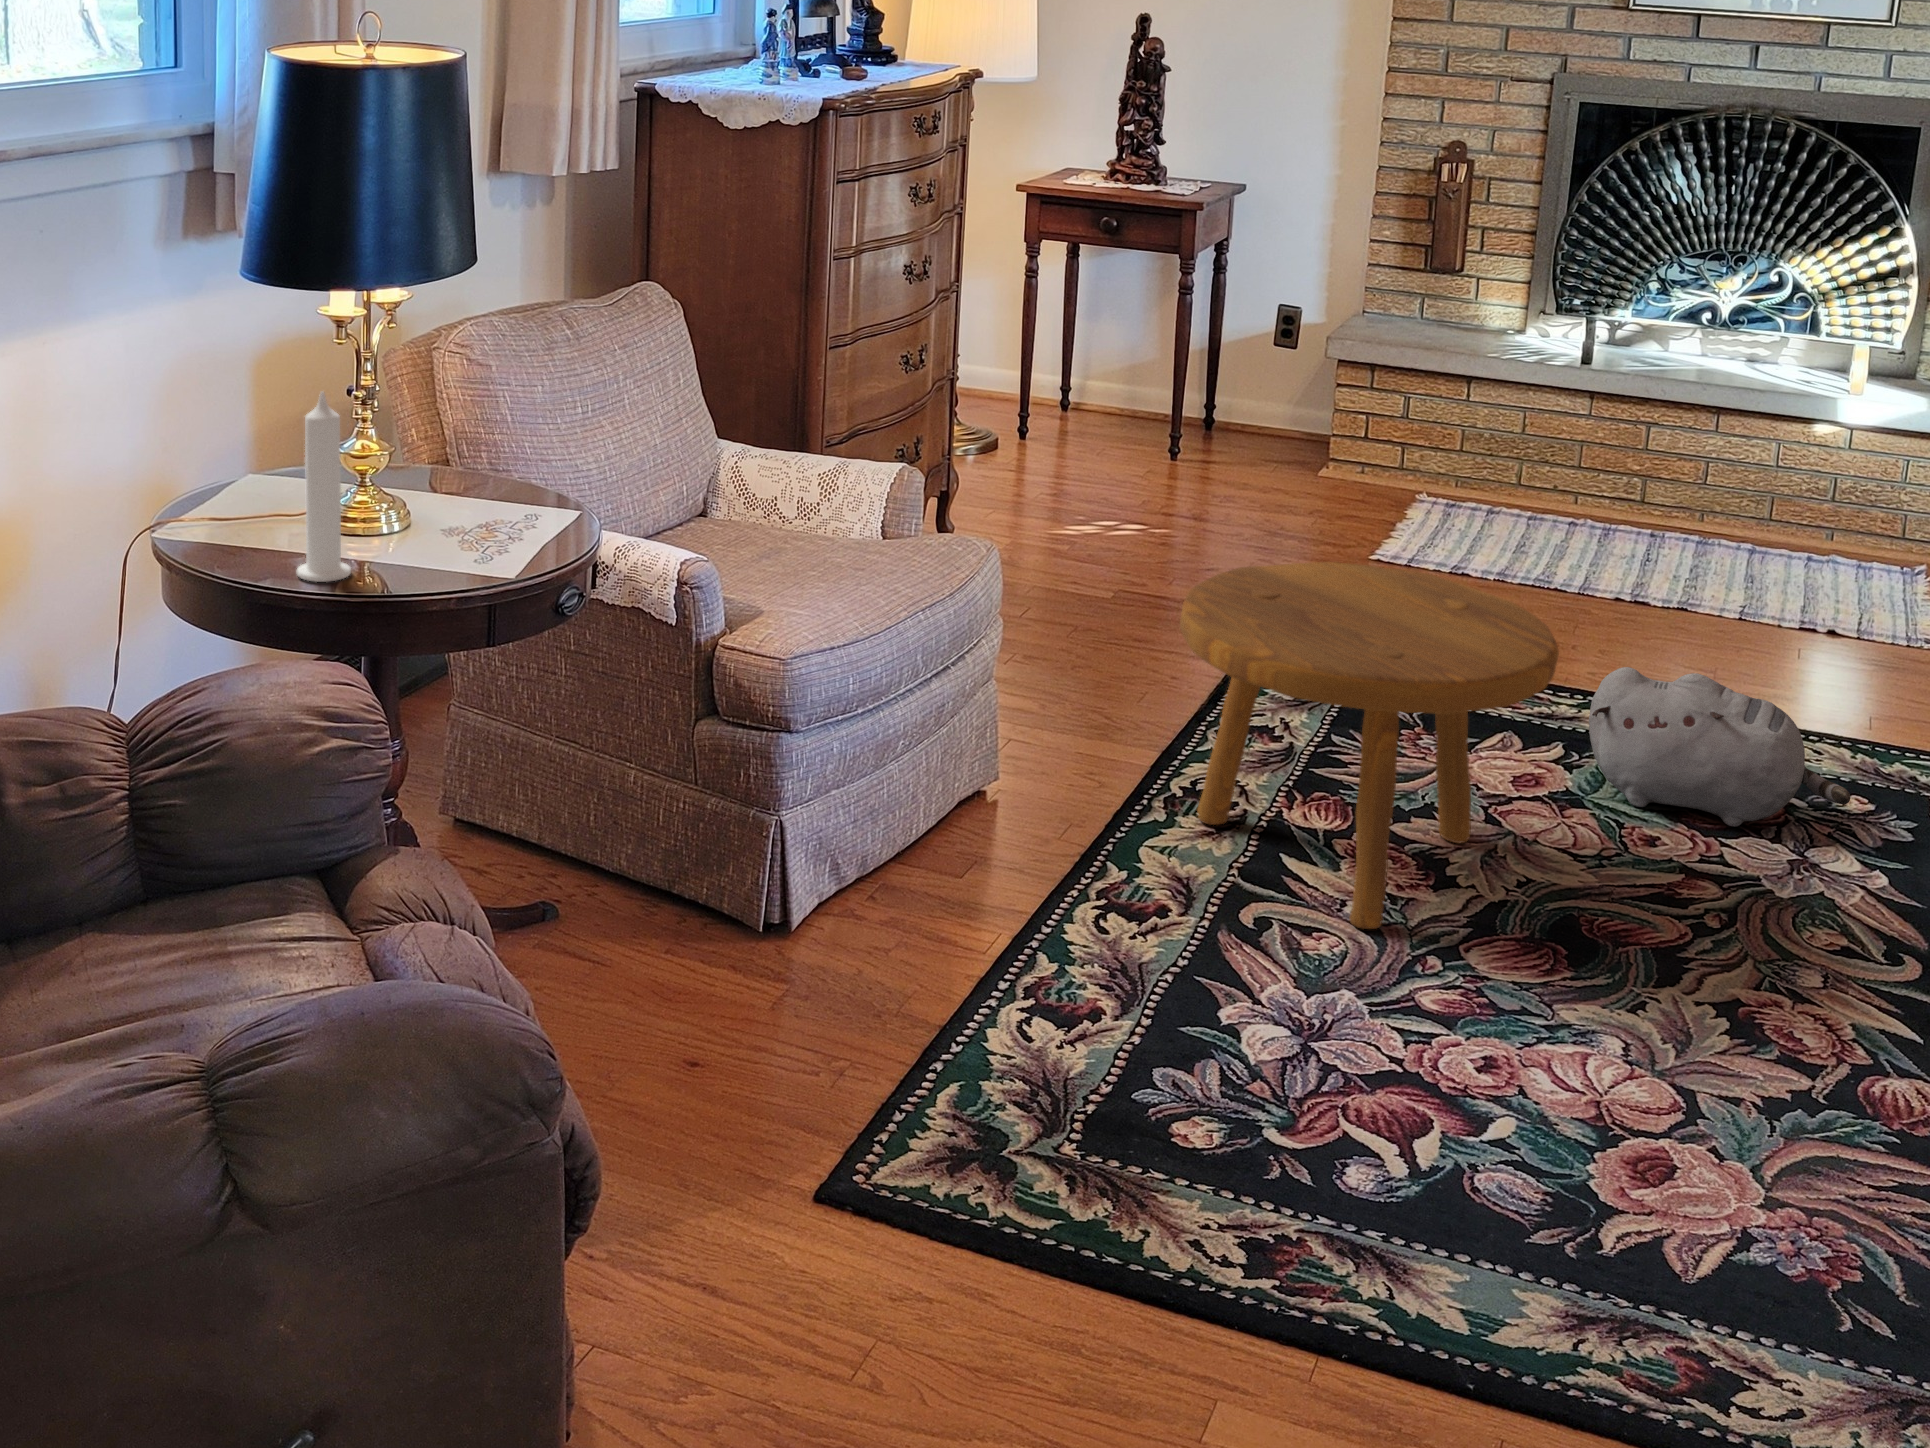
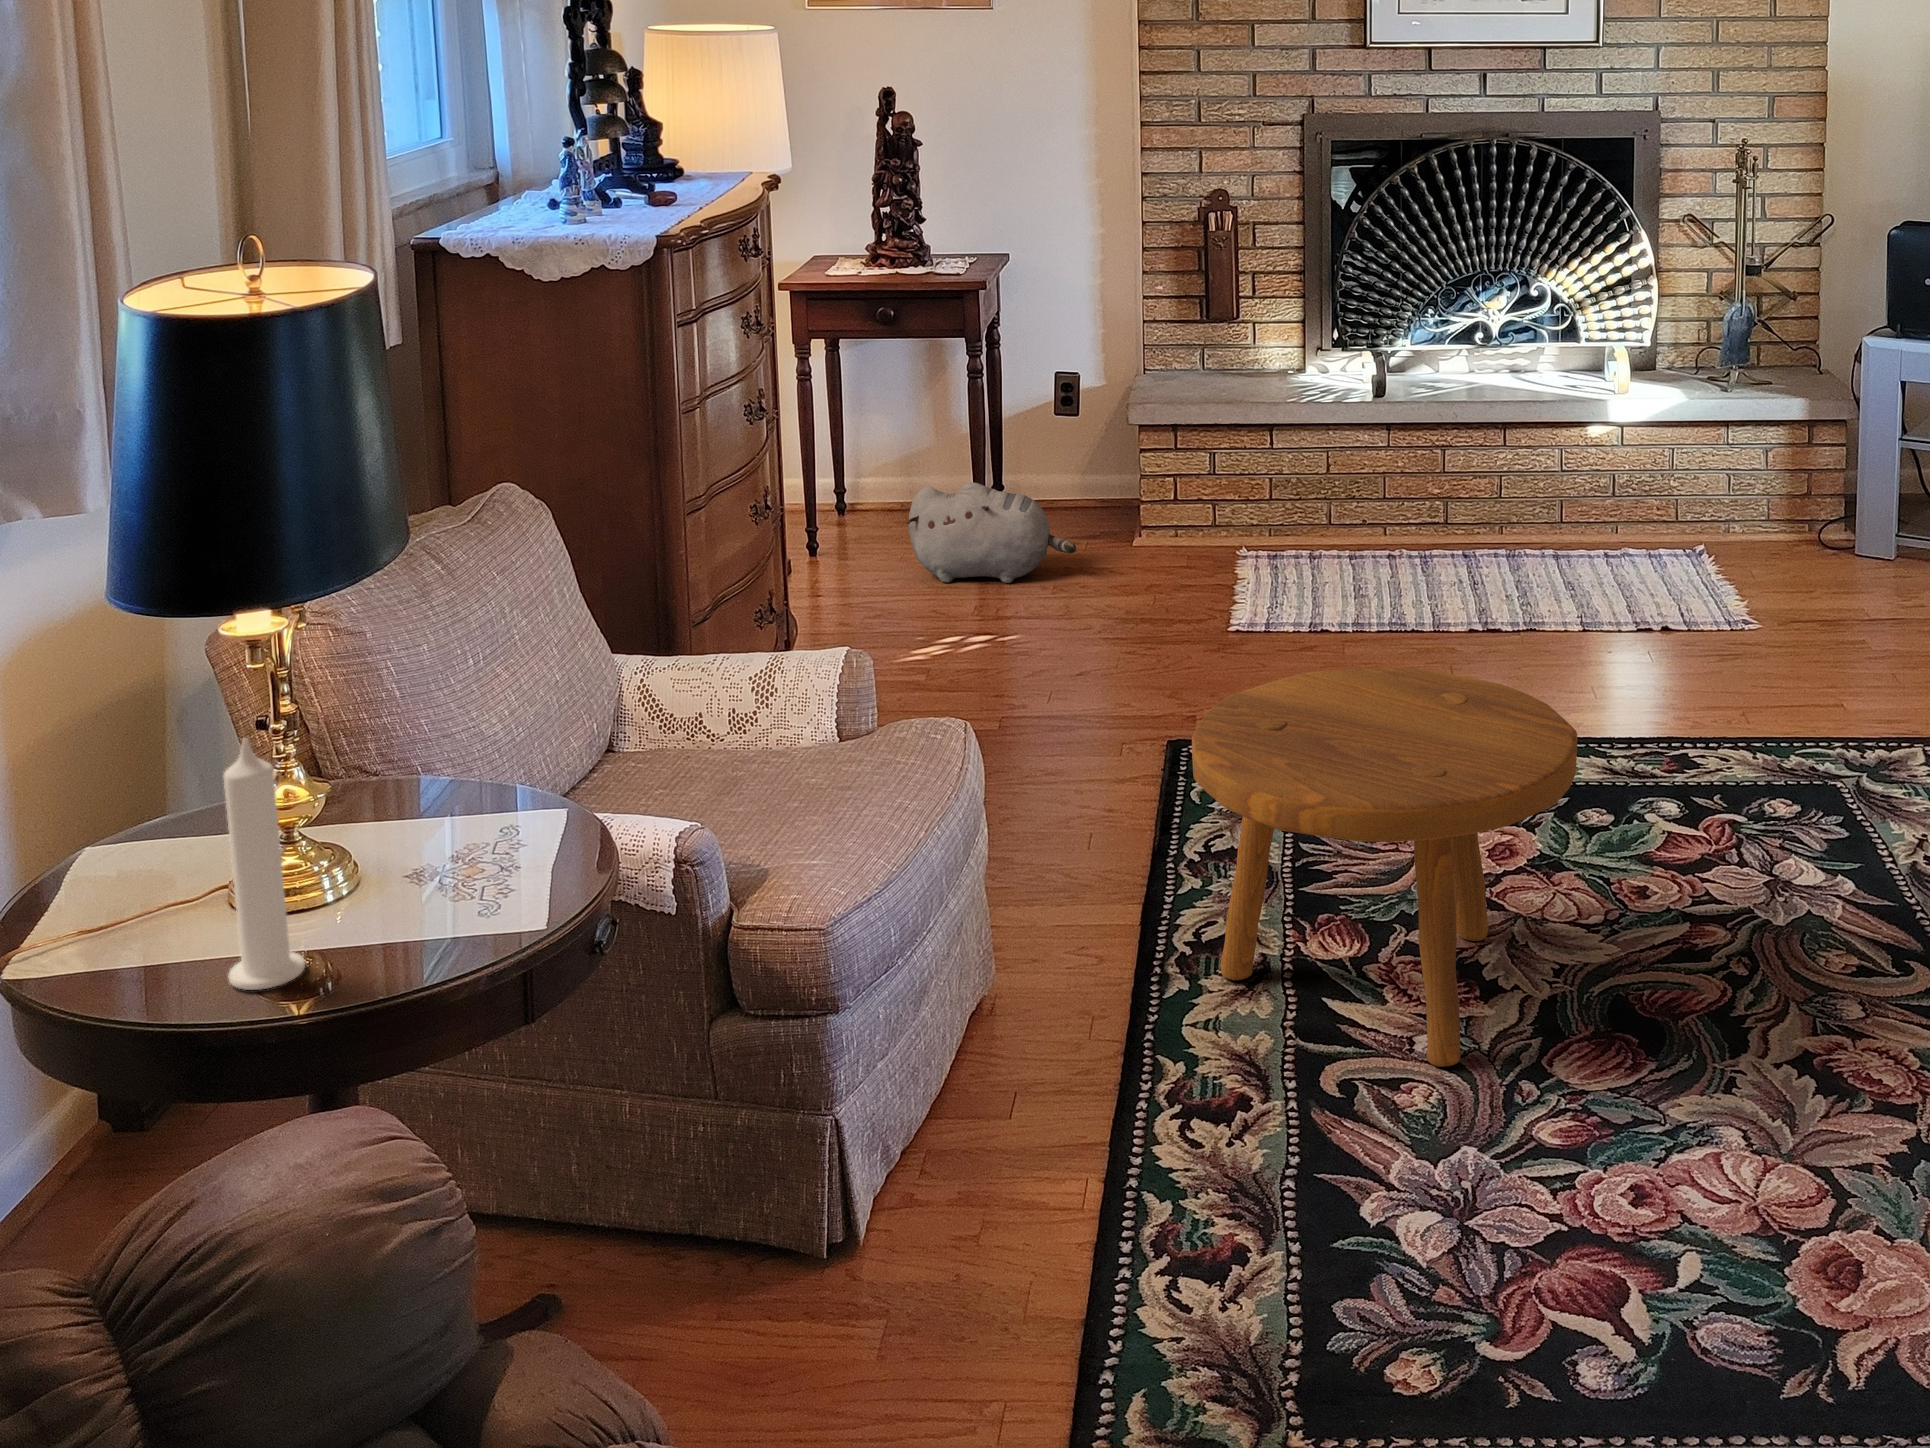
plush toy: present [1589,667,1851,826] -> present [907,483,1076,583]

